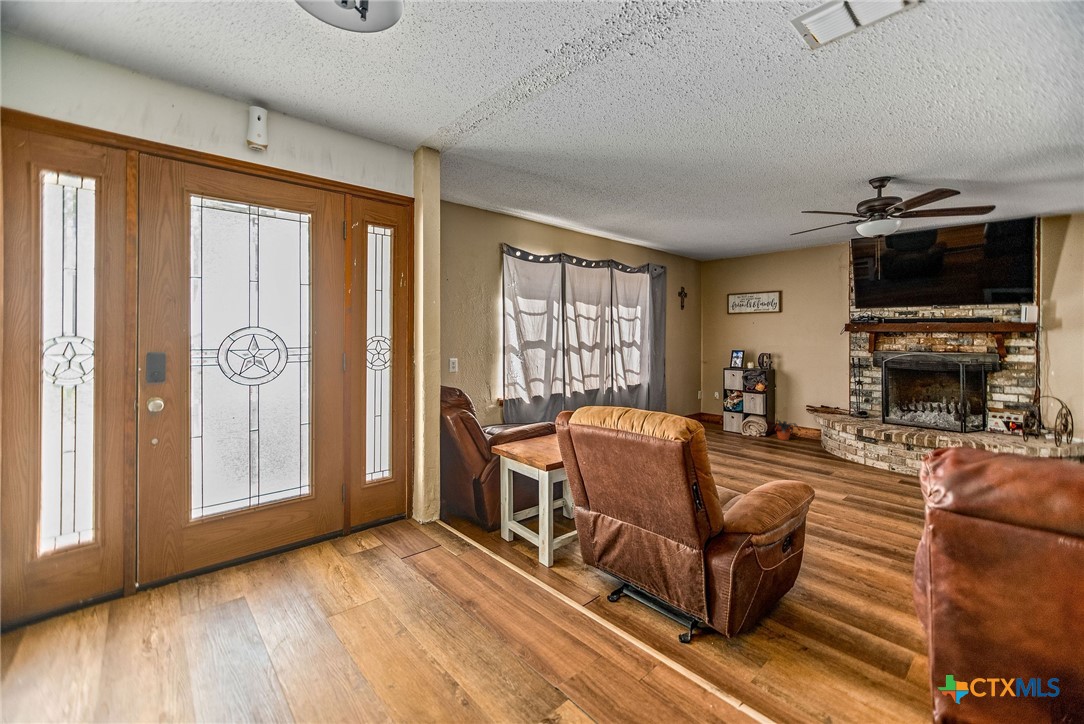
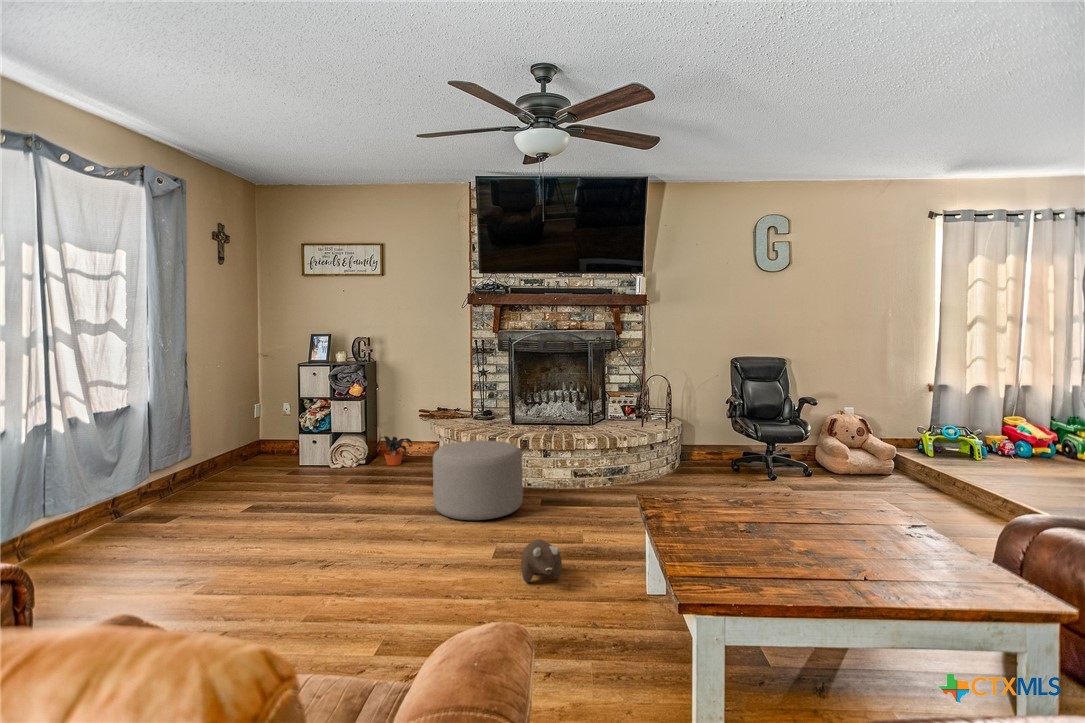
ottoman: none [809,426,882,479] -> present [433,440,523,520]
plush toy: none [864,487,897,516] -> present [521,540,562,583]

